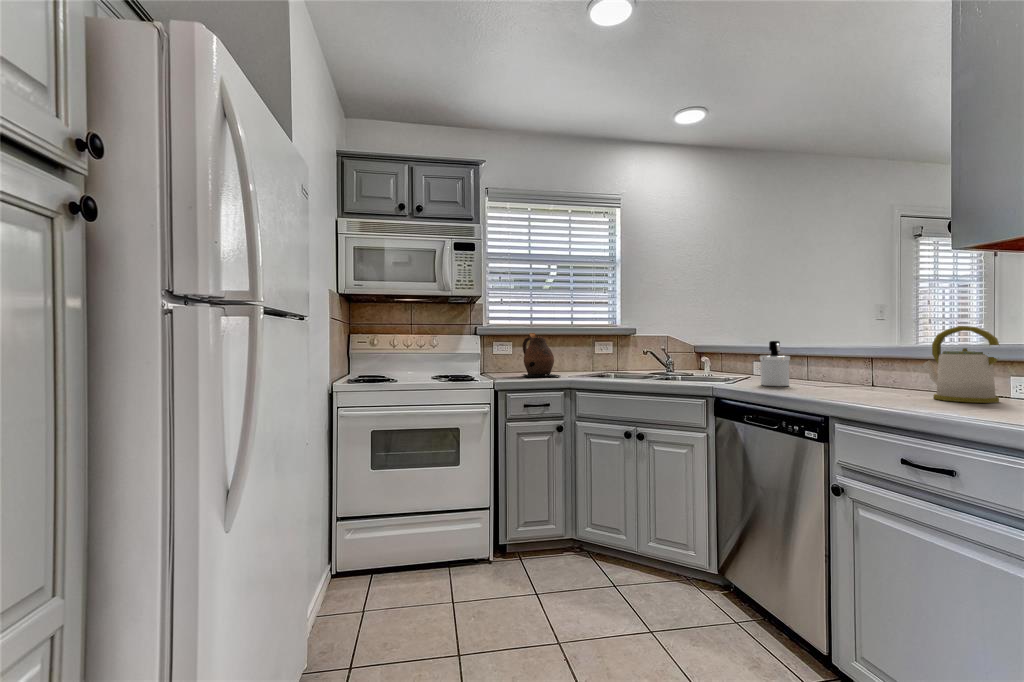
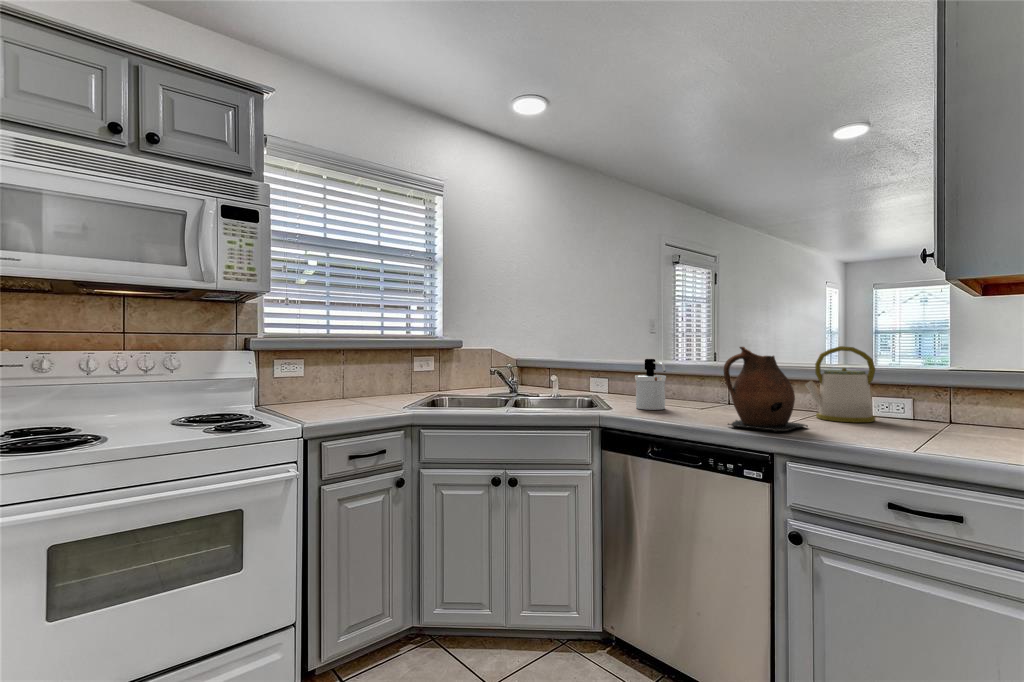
ceramic pitcher: present [522,333,560,377] -> present [724,347,808,432]

